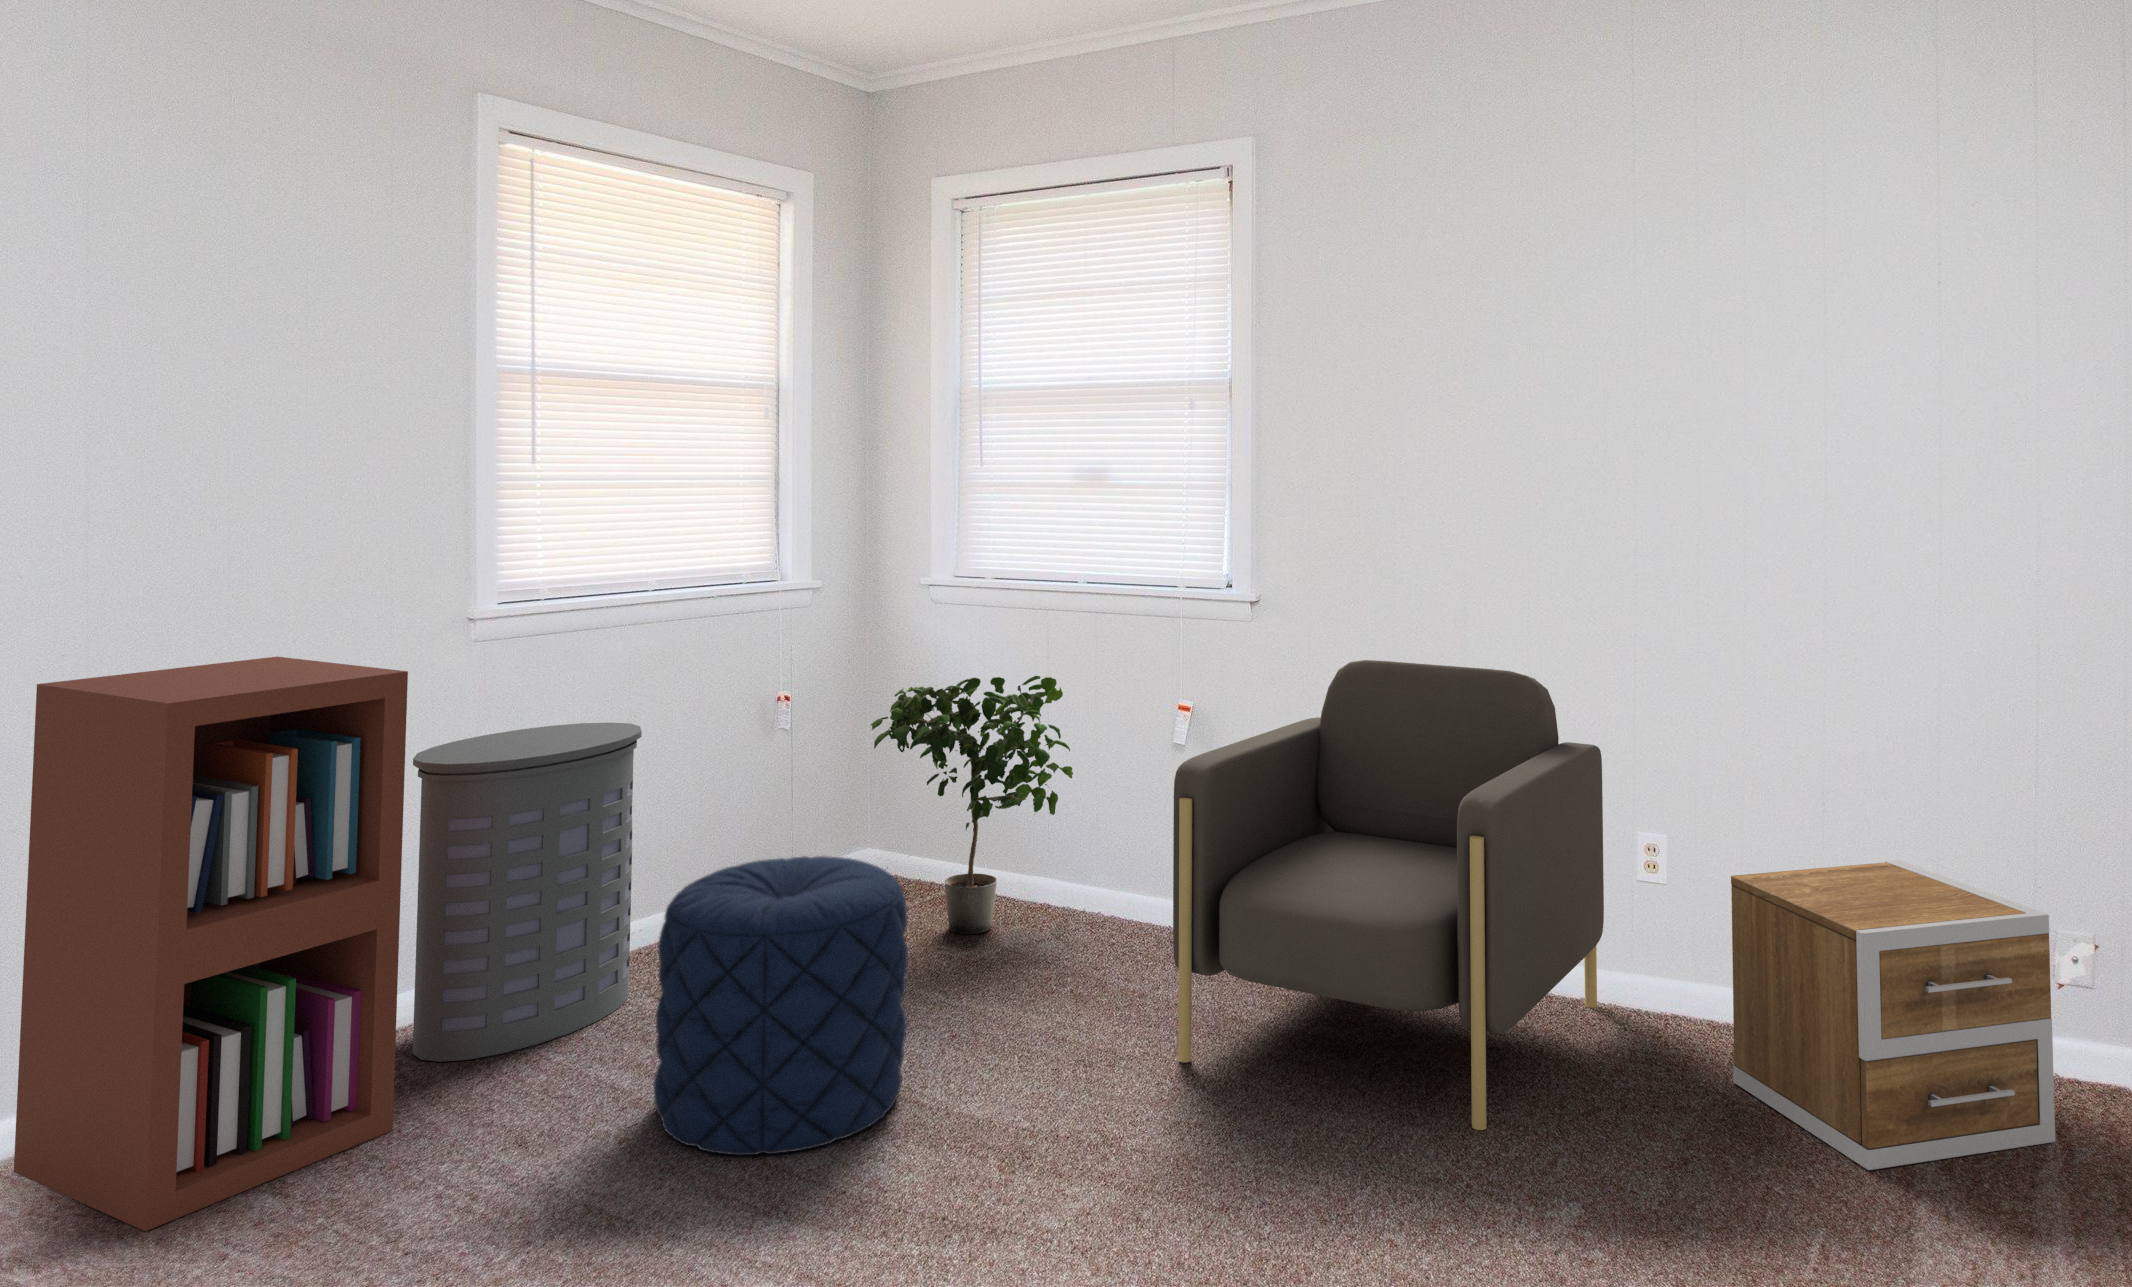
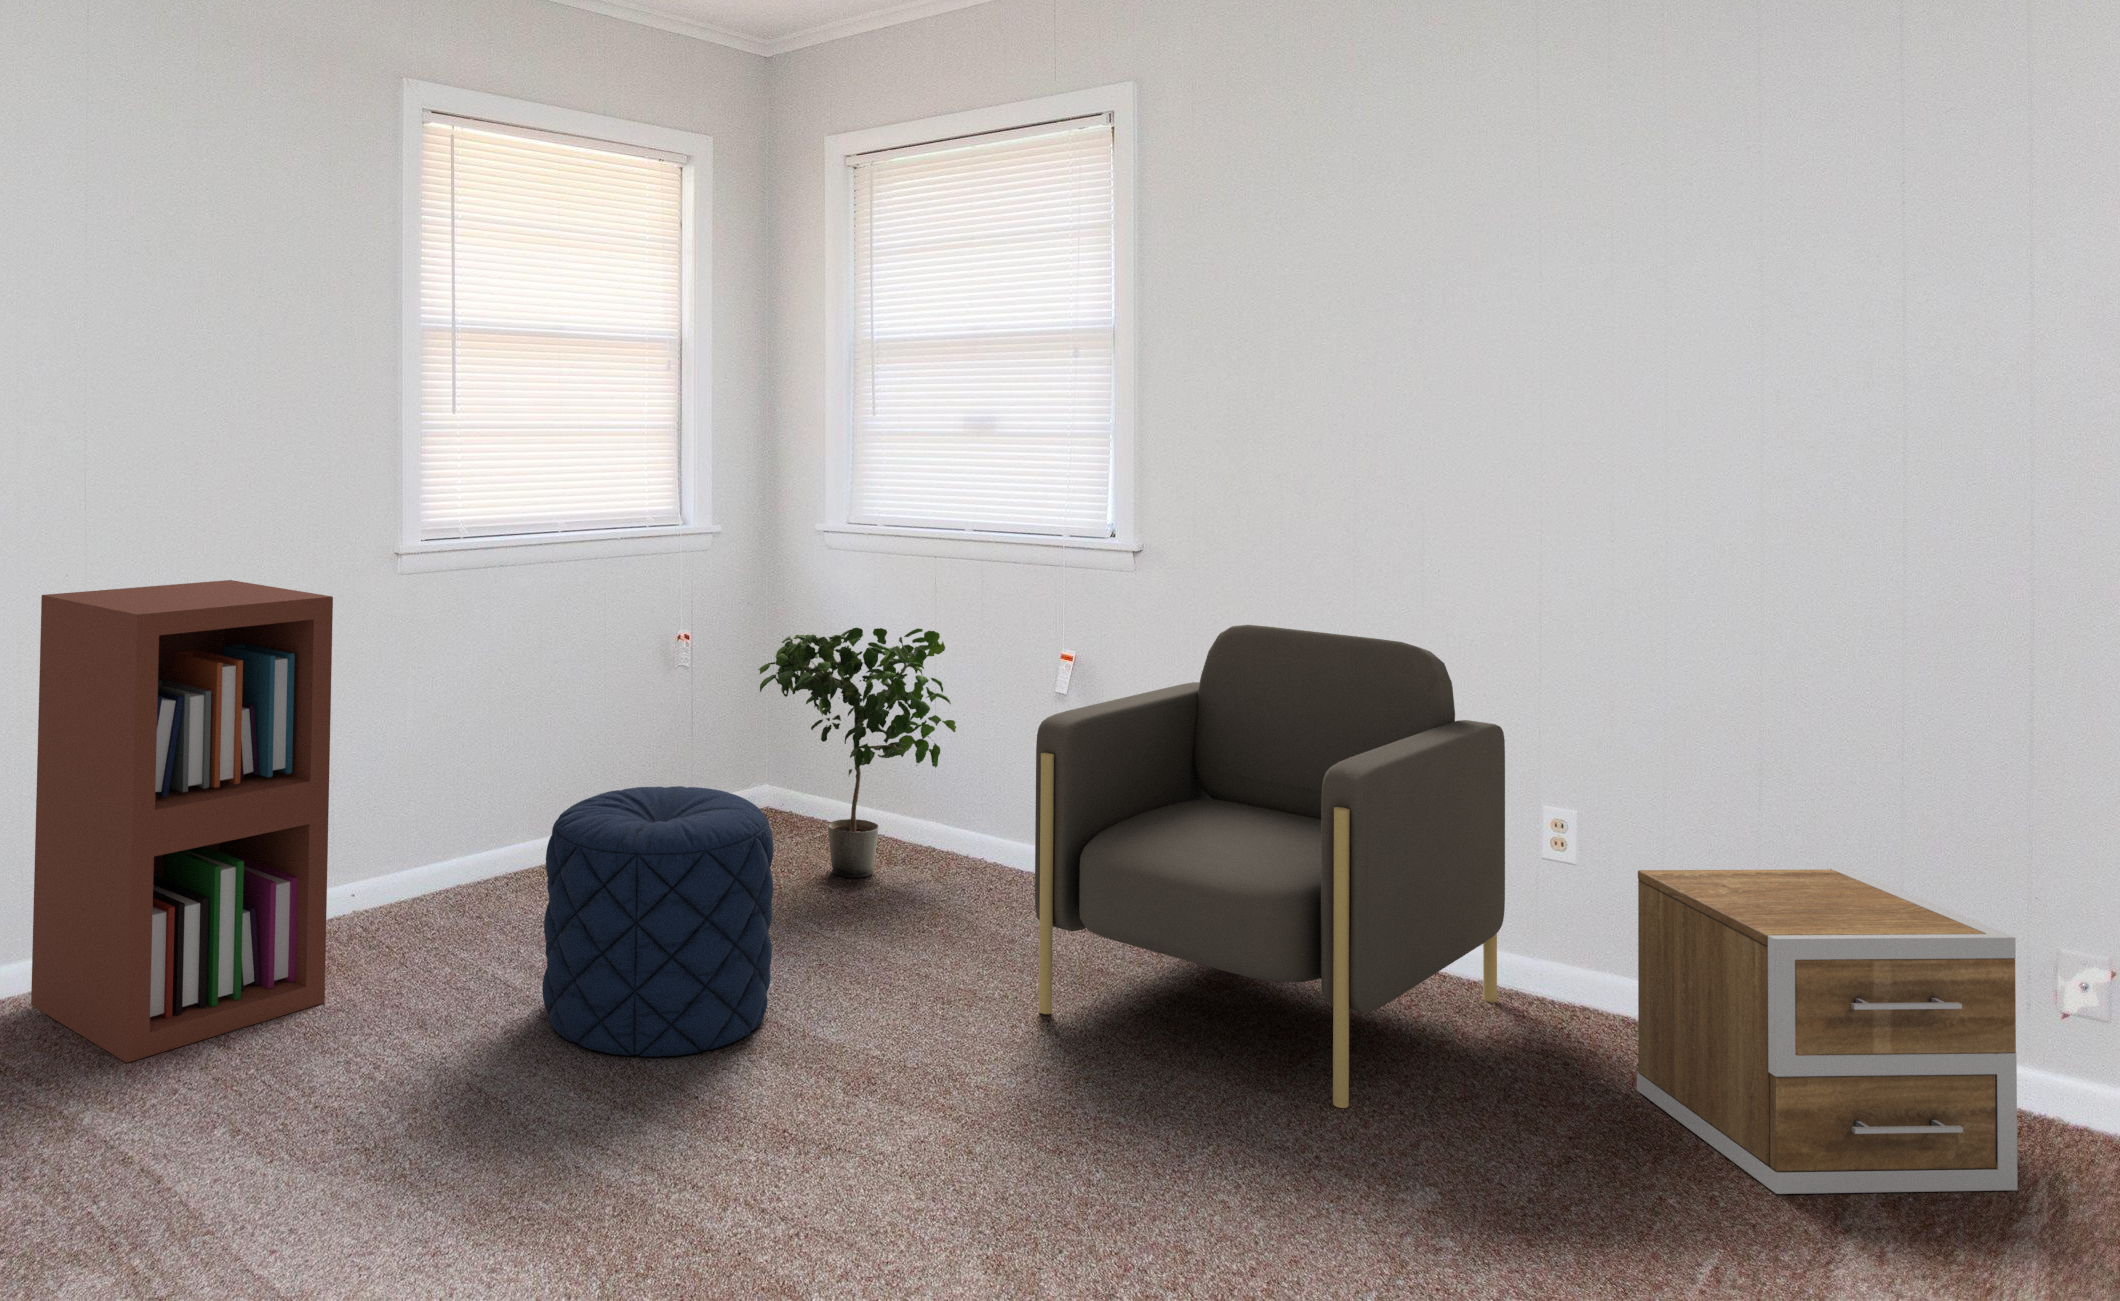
laundry hamper: present [413,723,642,1062] -> none [343,653,542,950]

